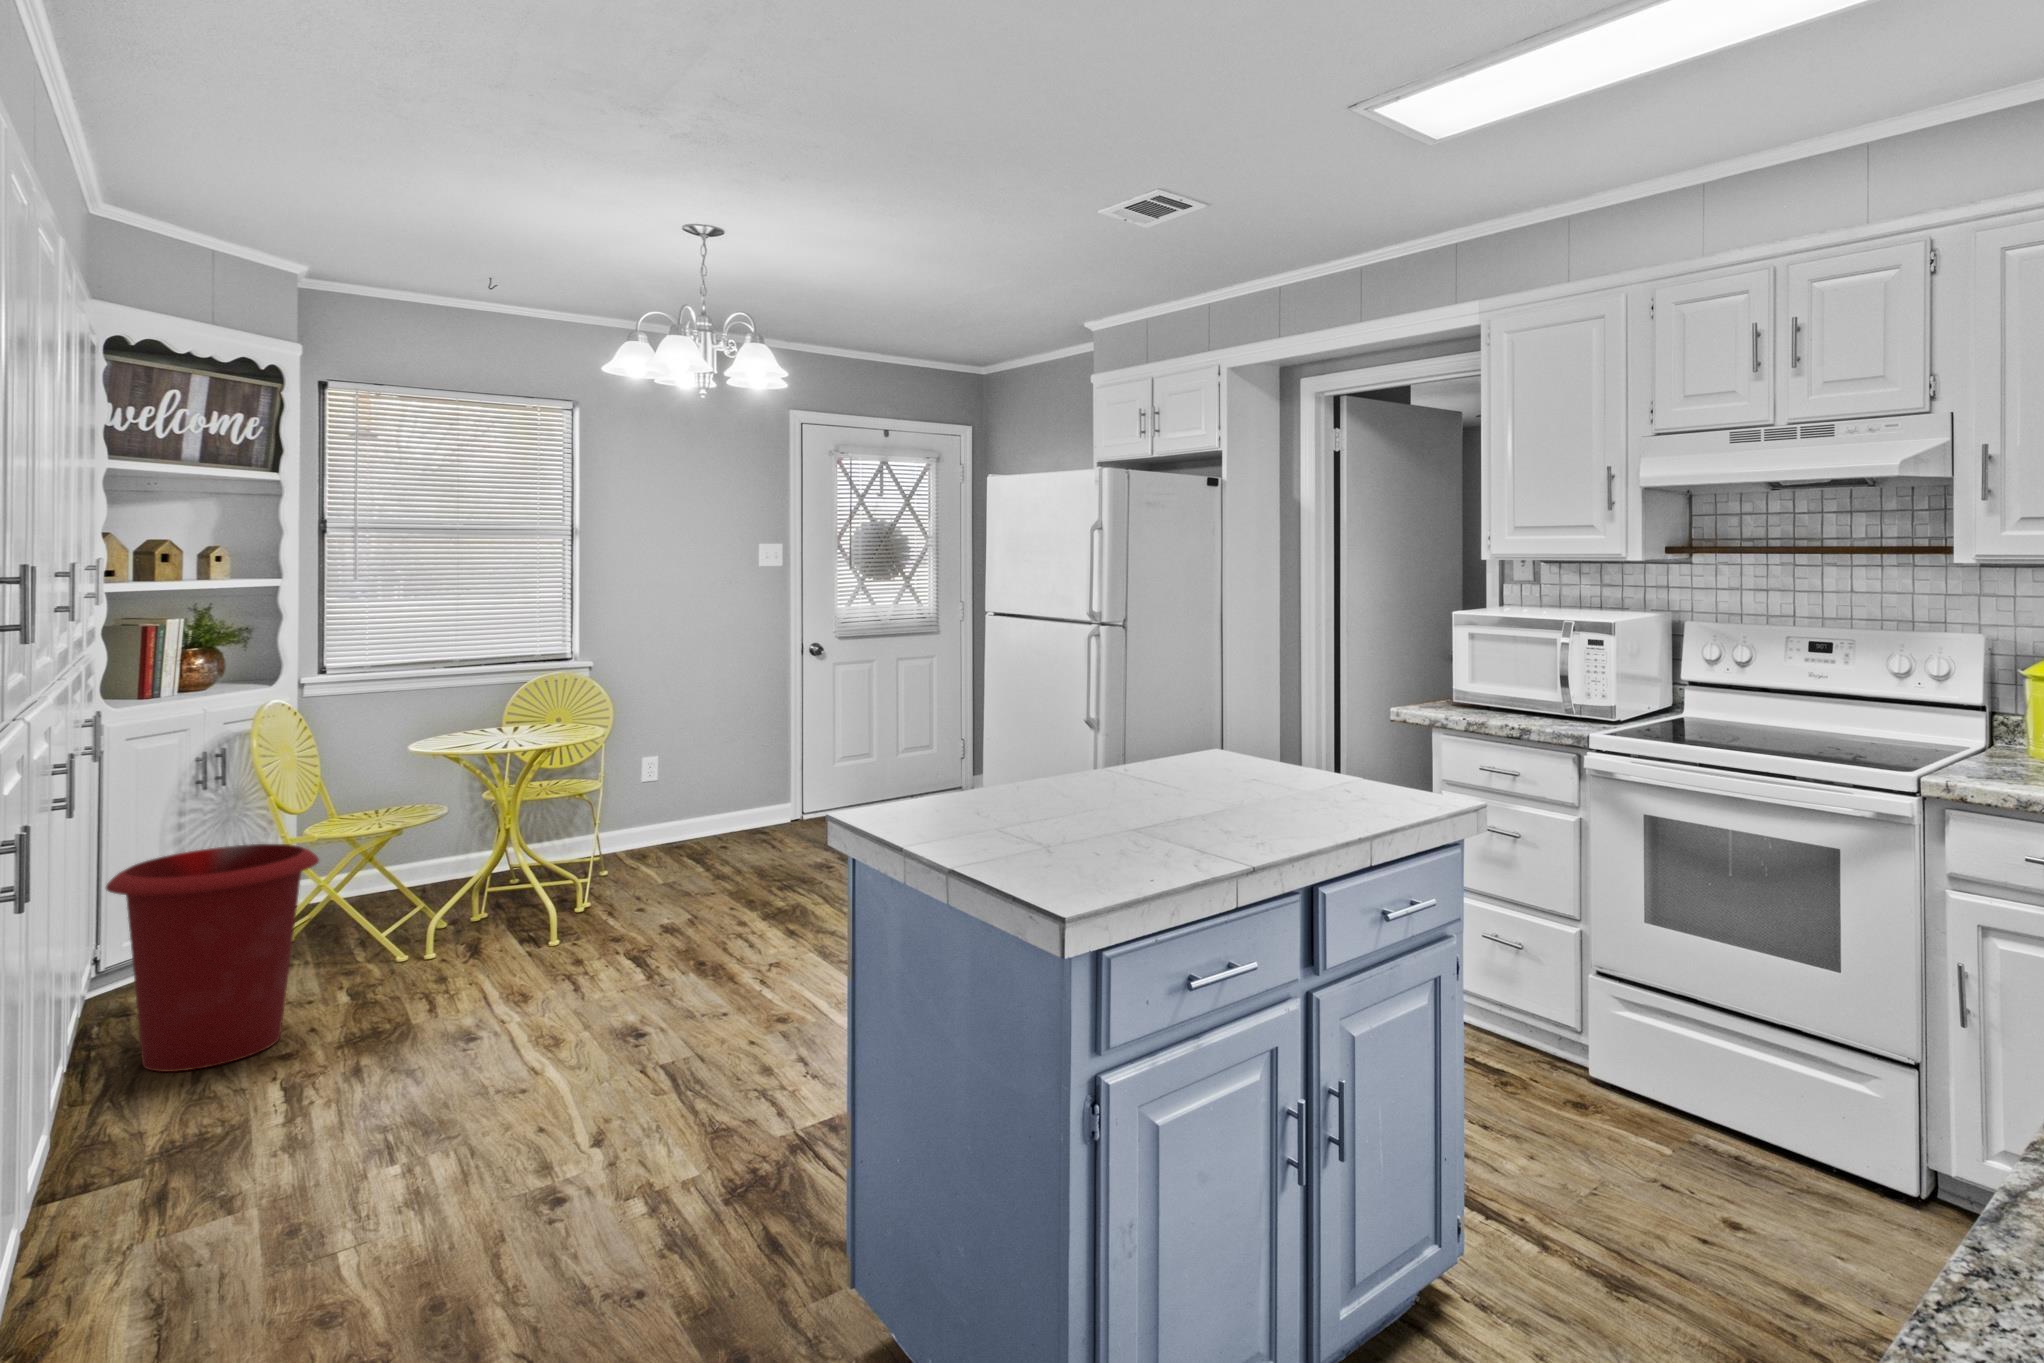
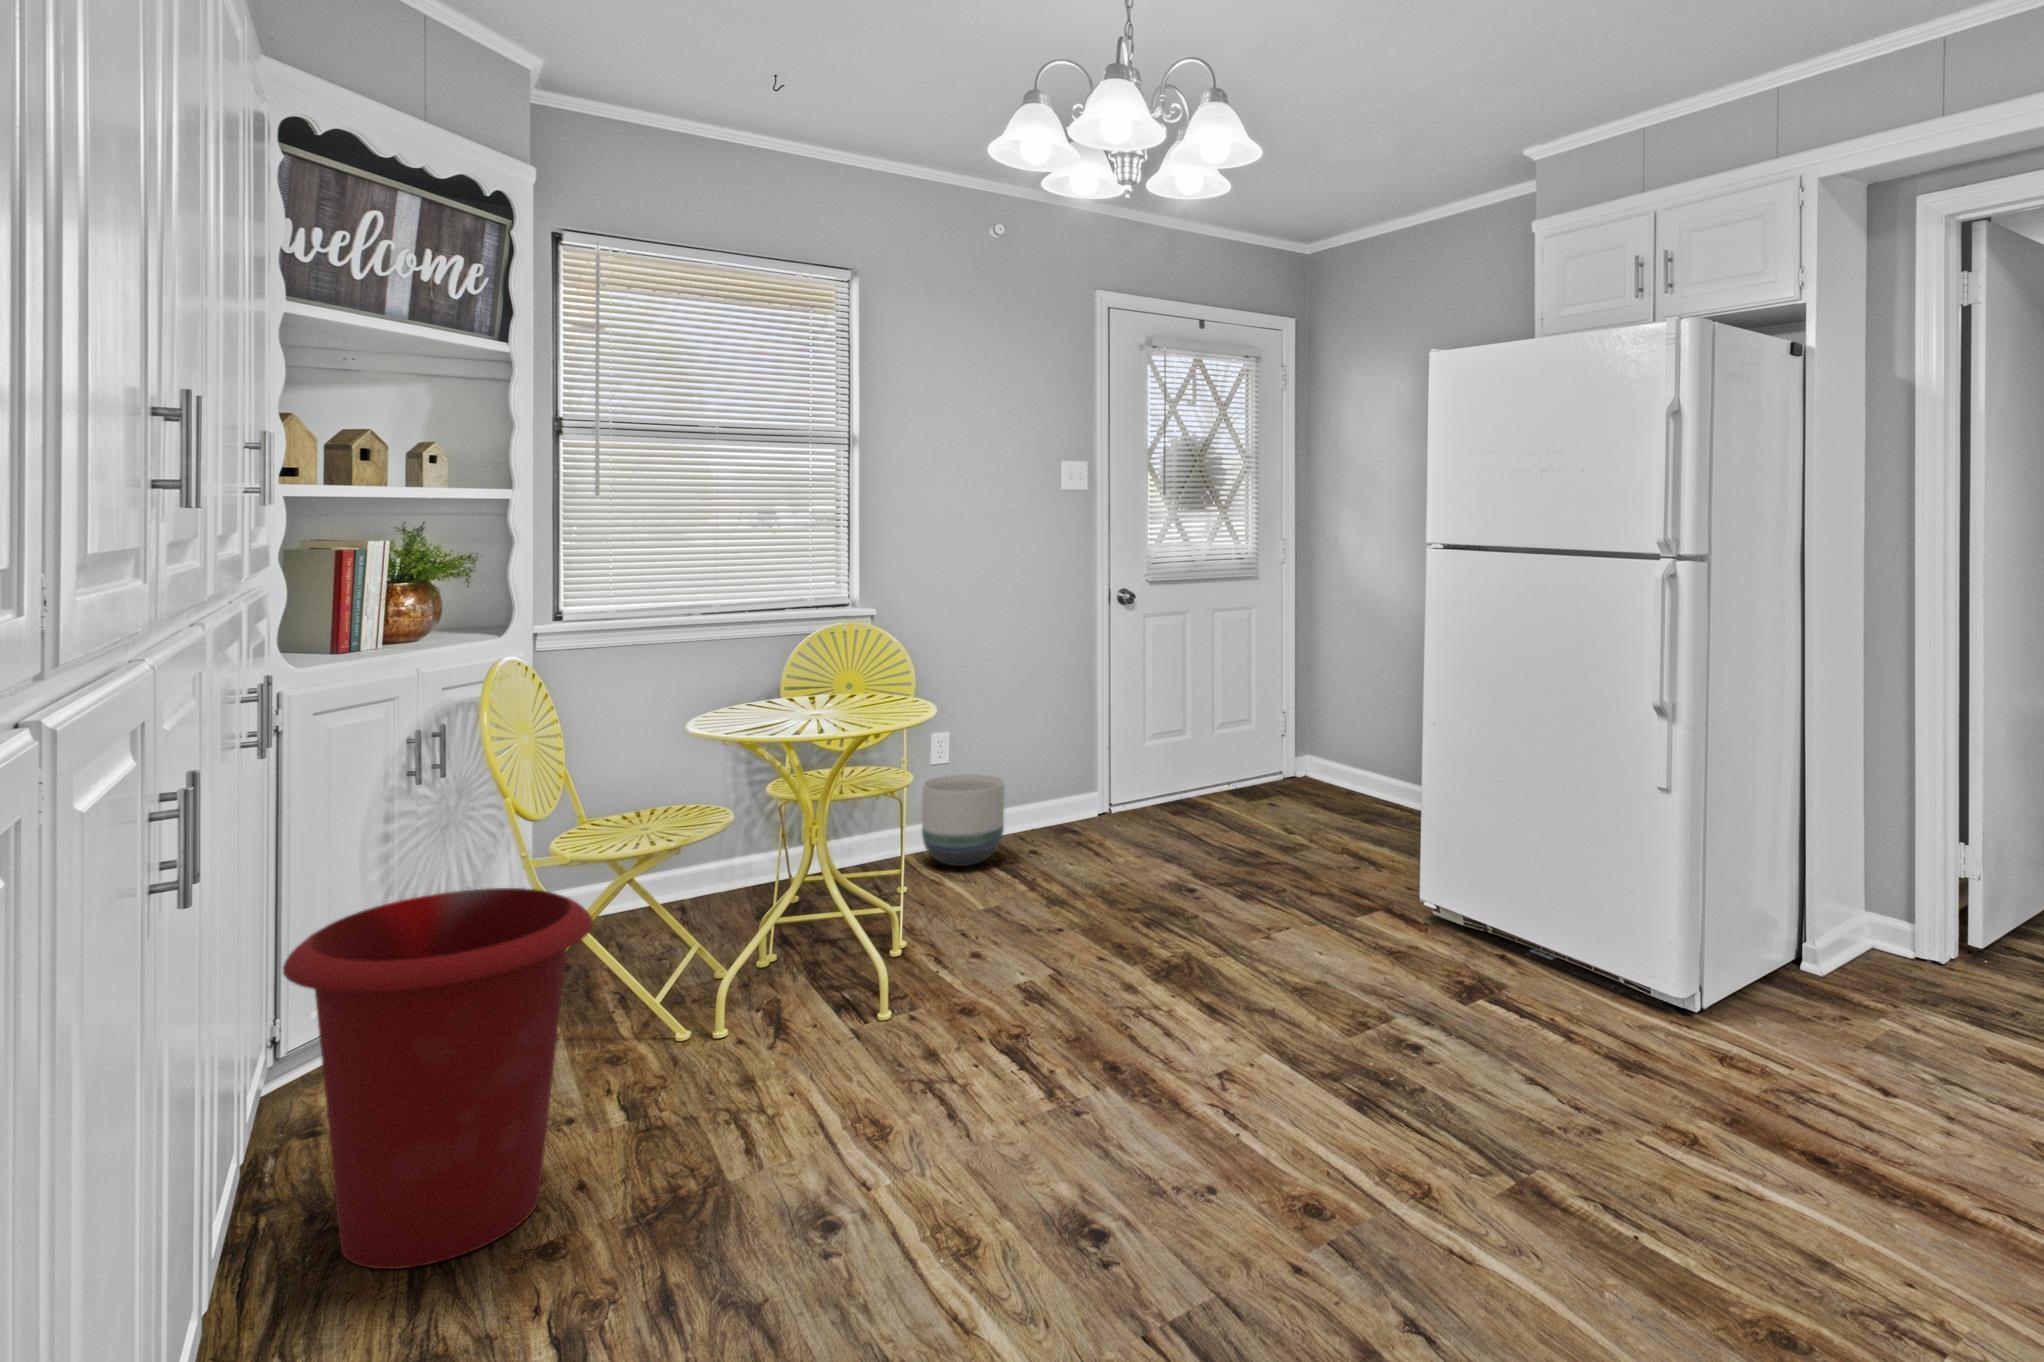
planter: none [630,784,698,854] -> present [922,774,1004,866]

